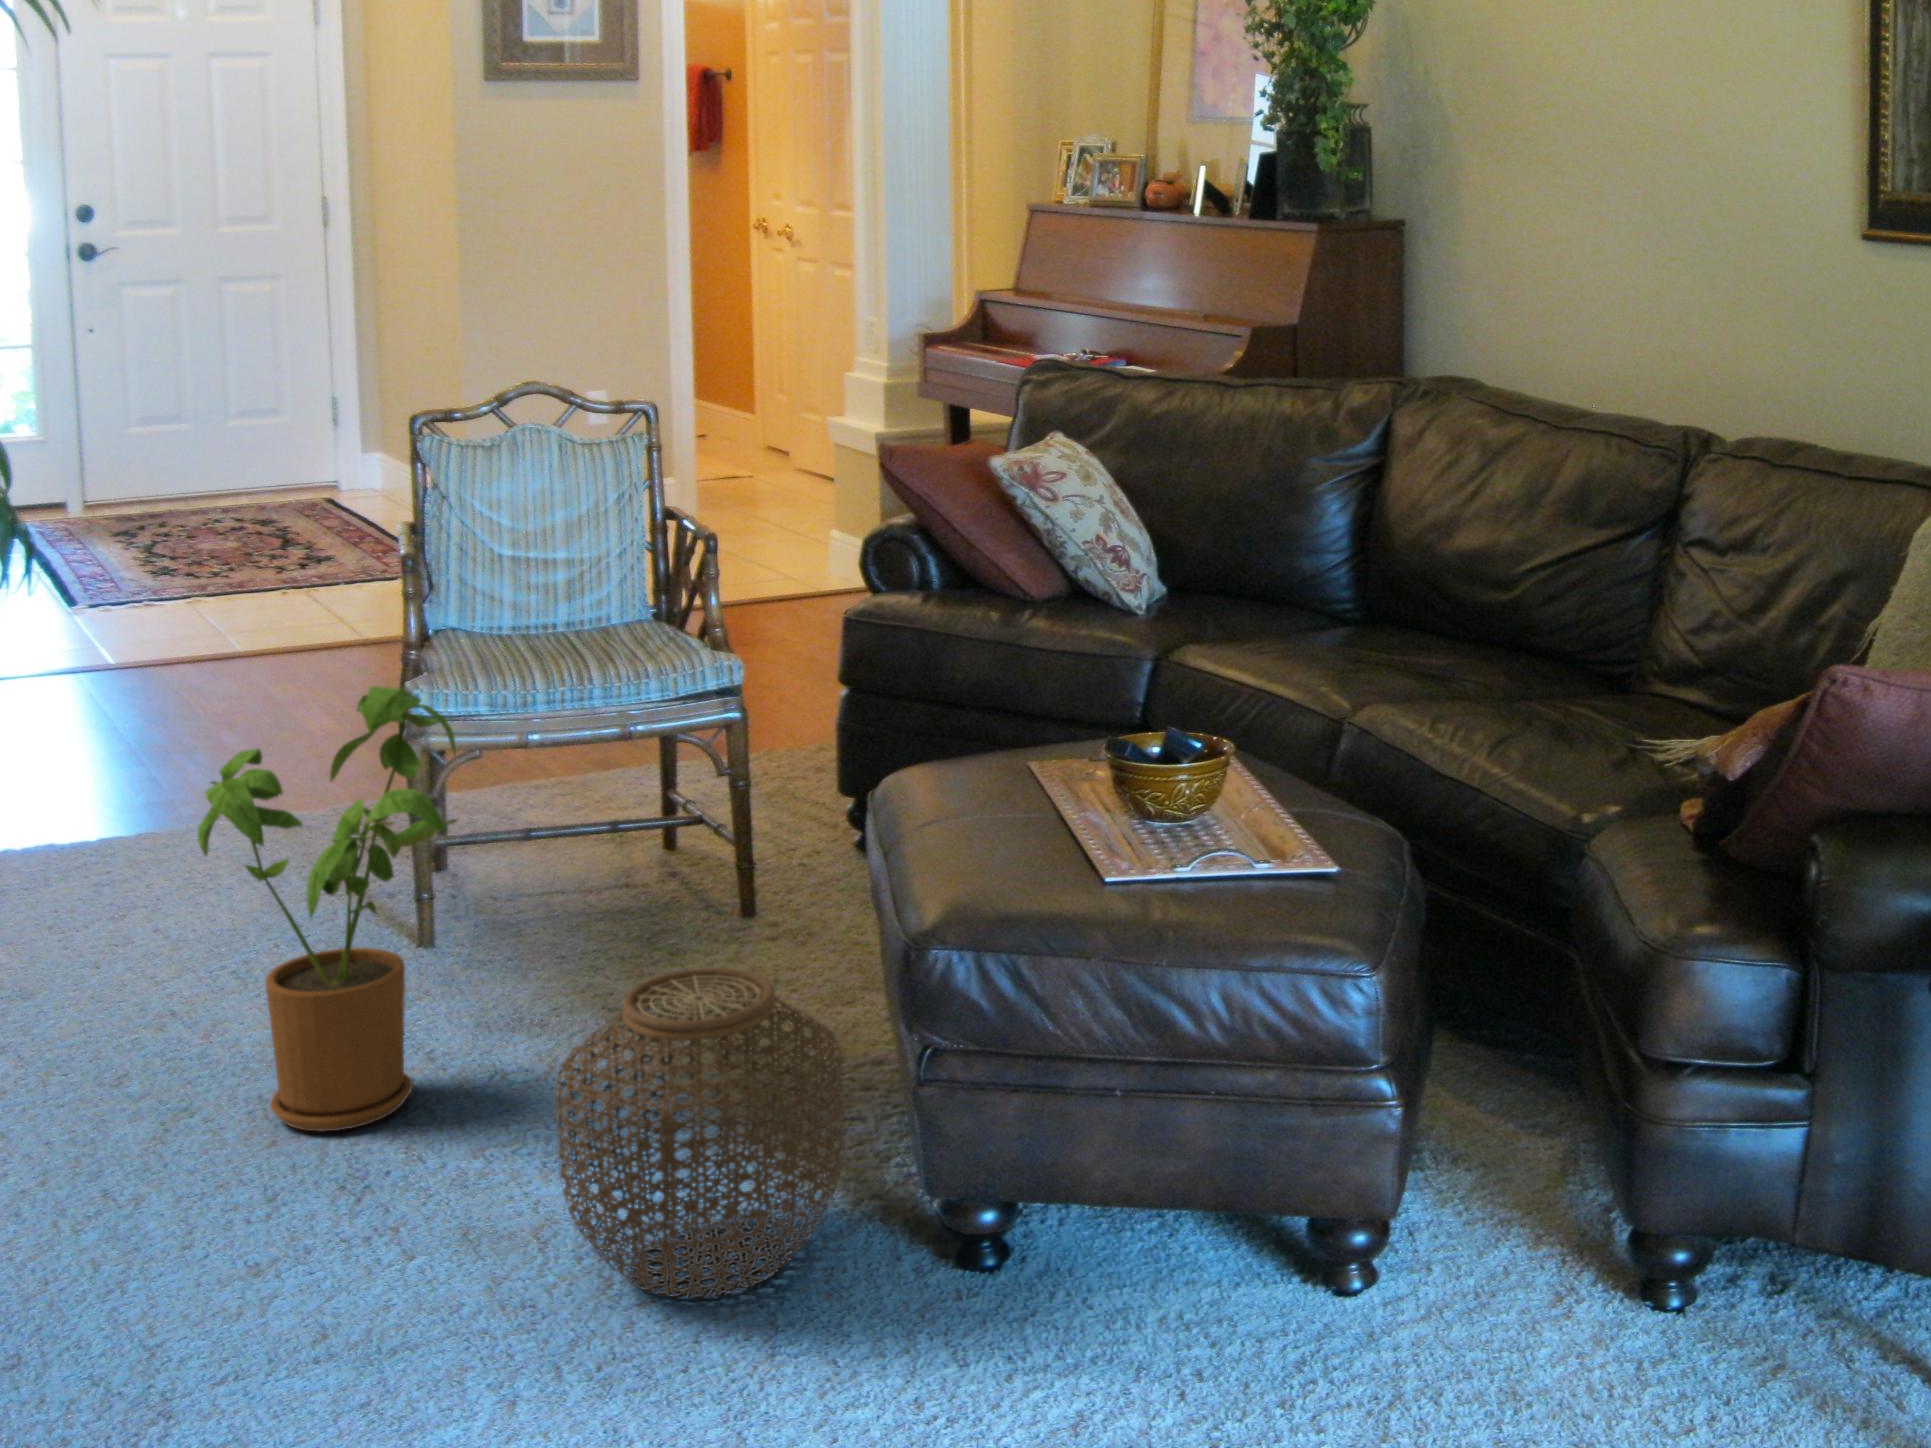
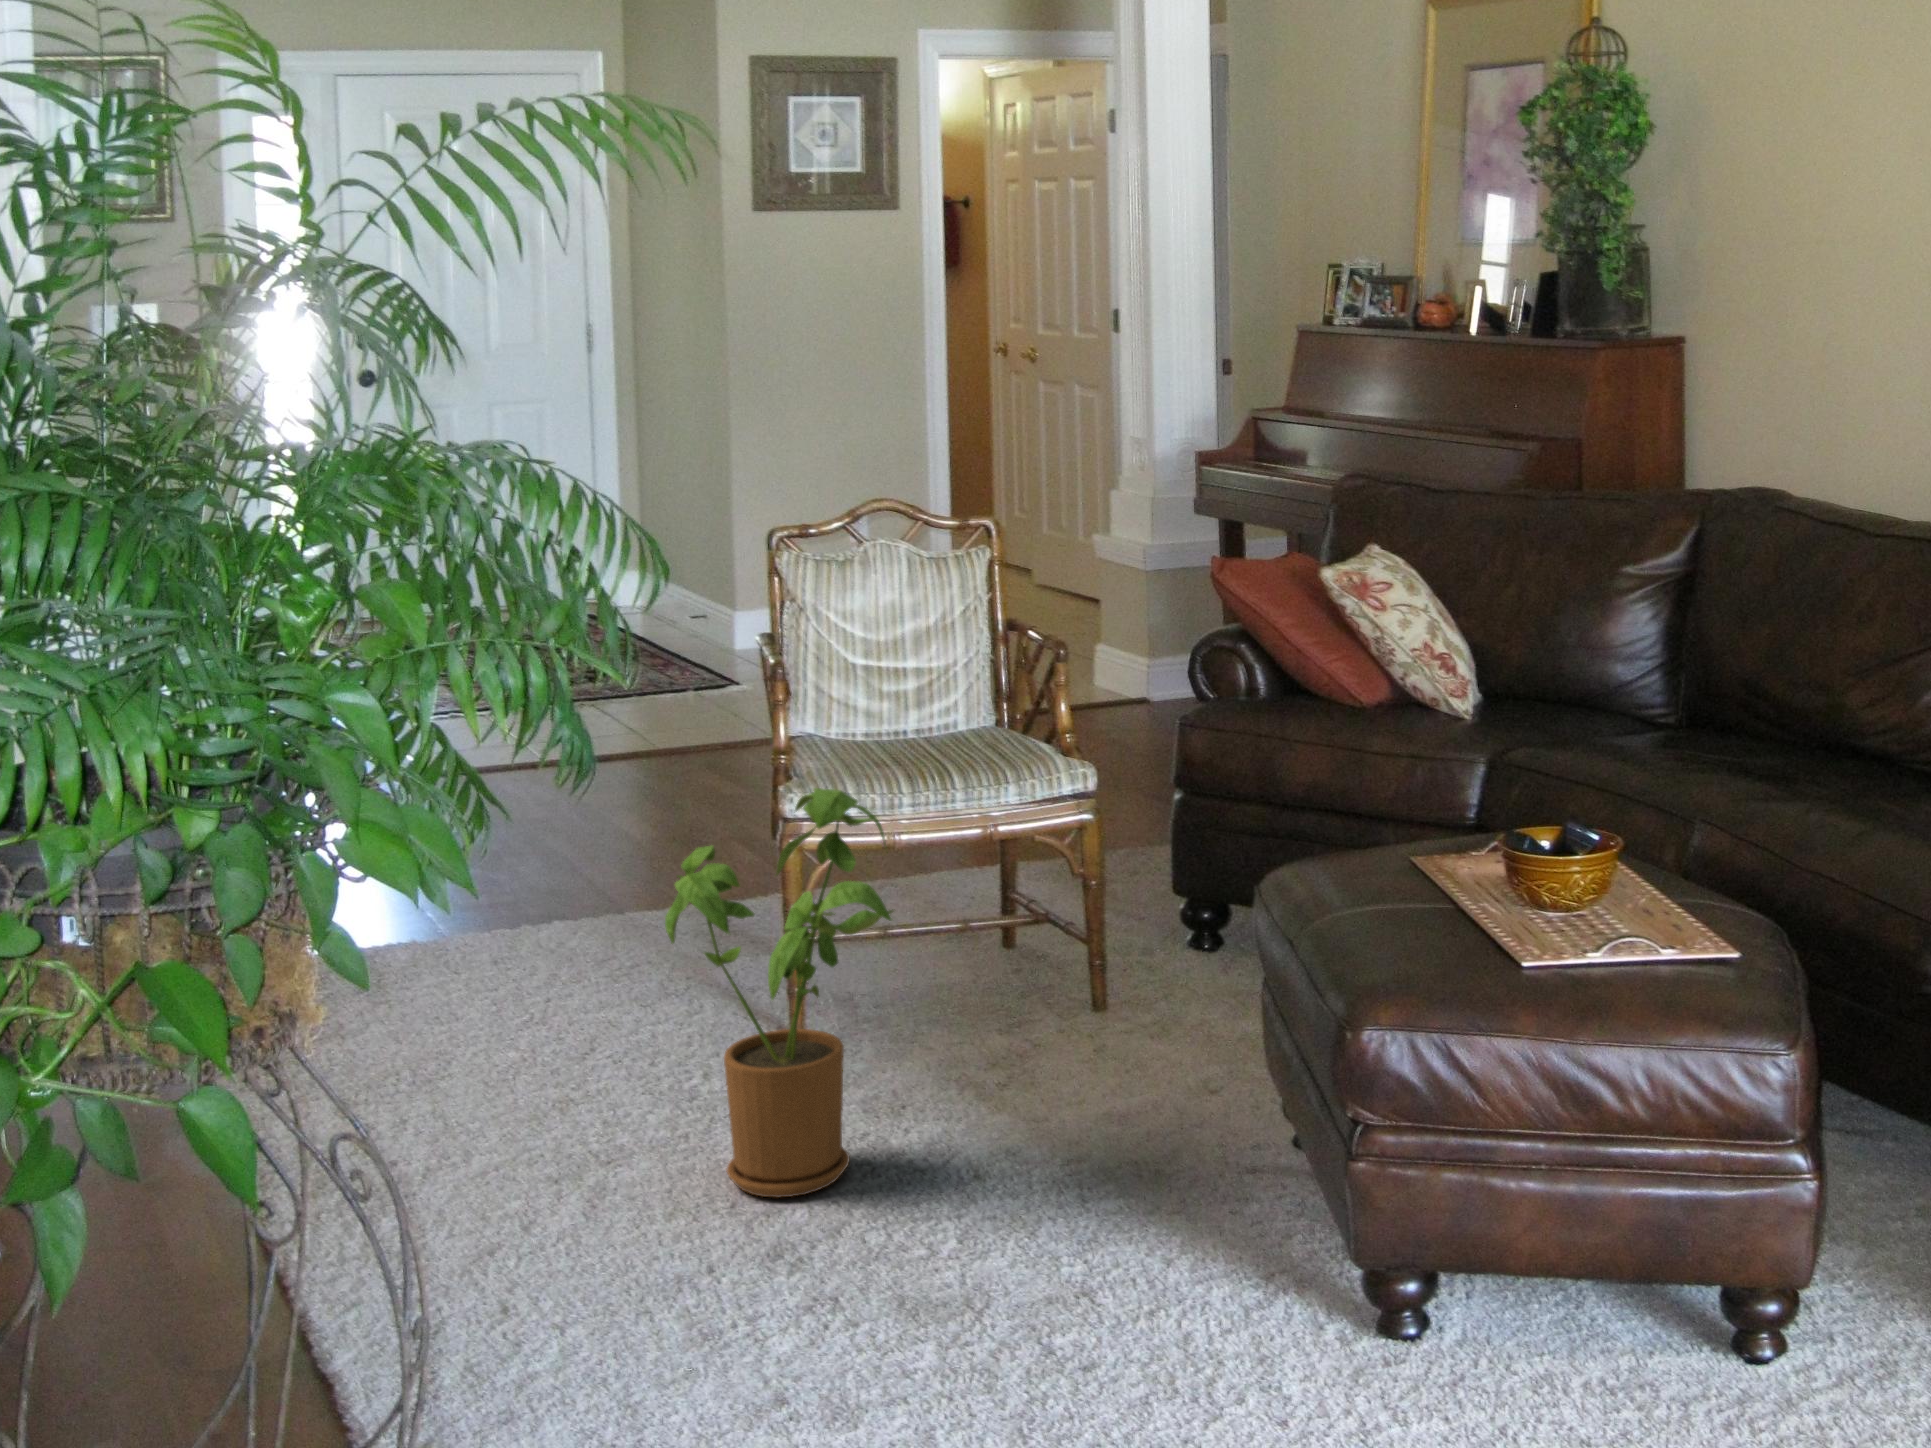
woven basket: present [556,968,844,1298] -> none [1021,1045,1276,1351]

